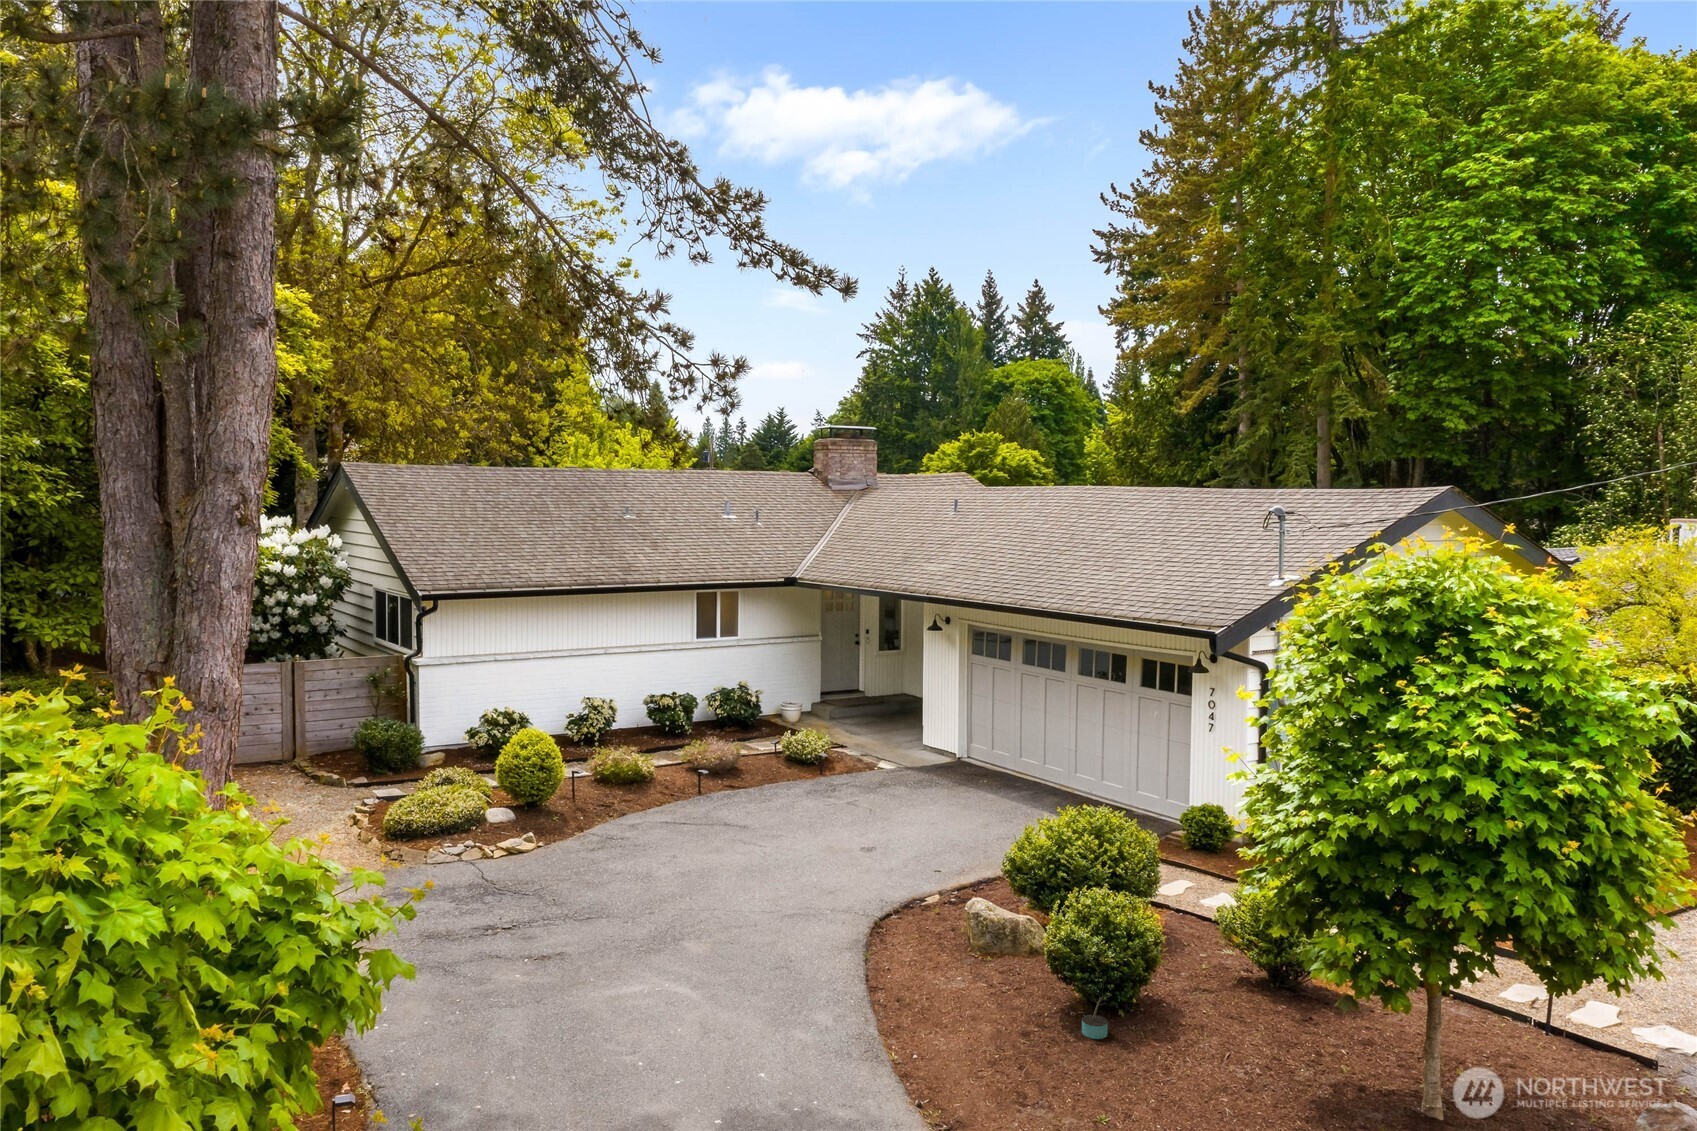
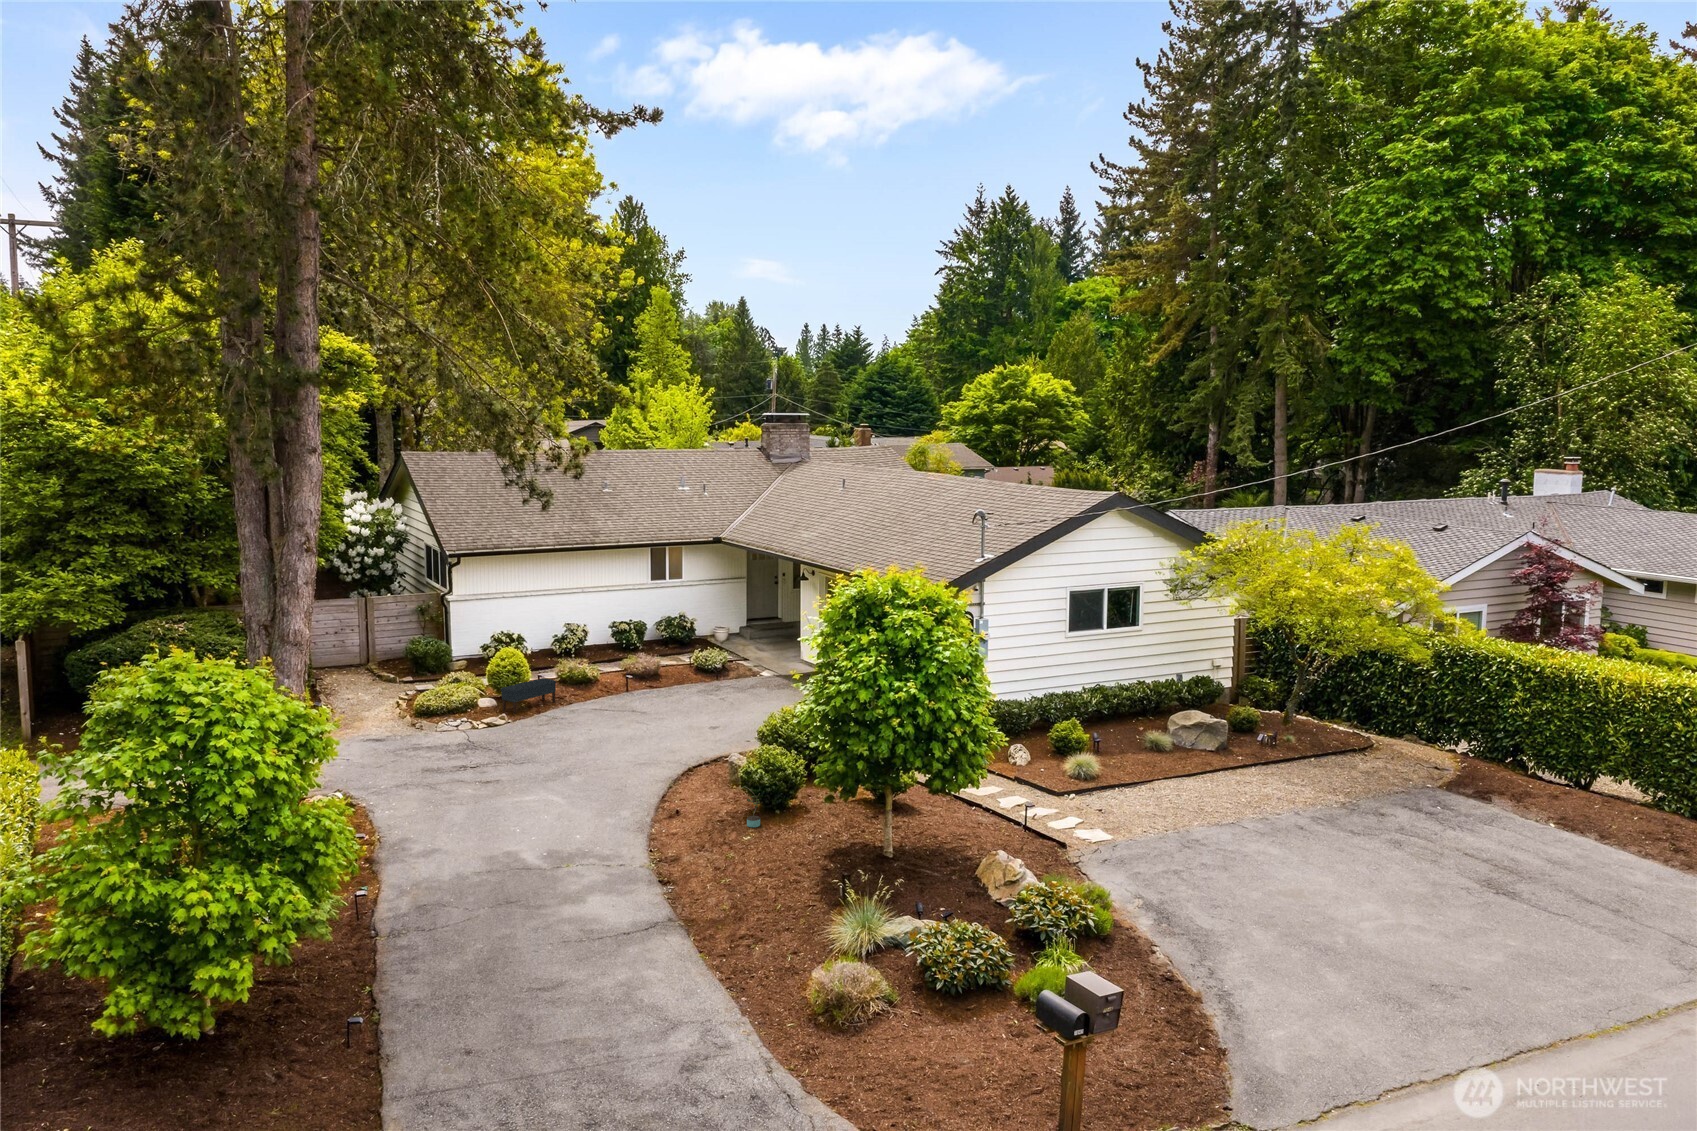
bench: none [521,775,602,831] -> present [501,678,556,713]

